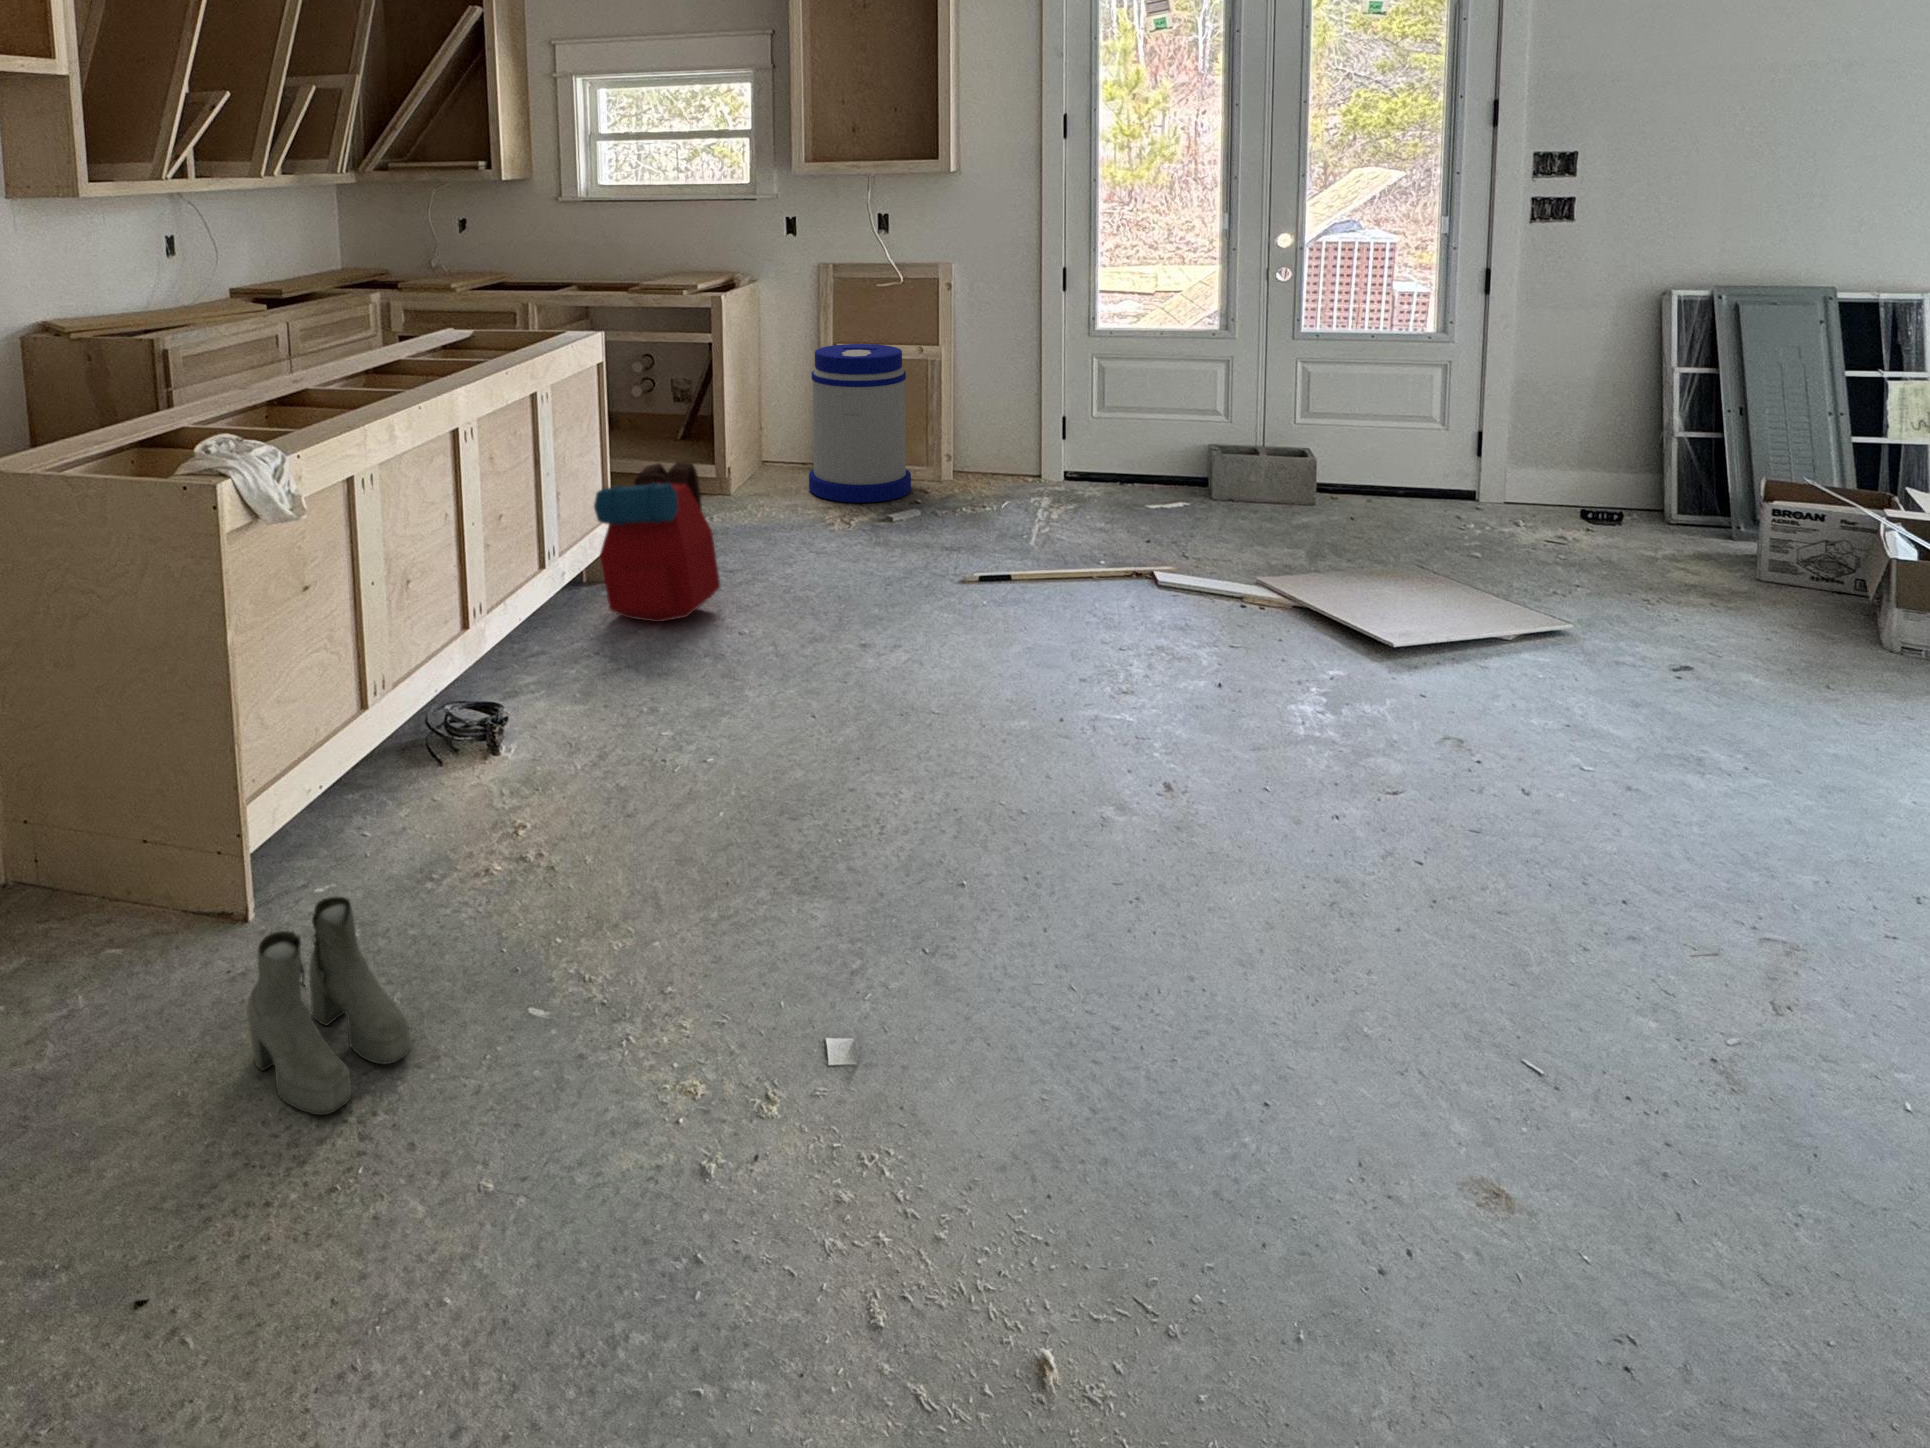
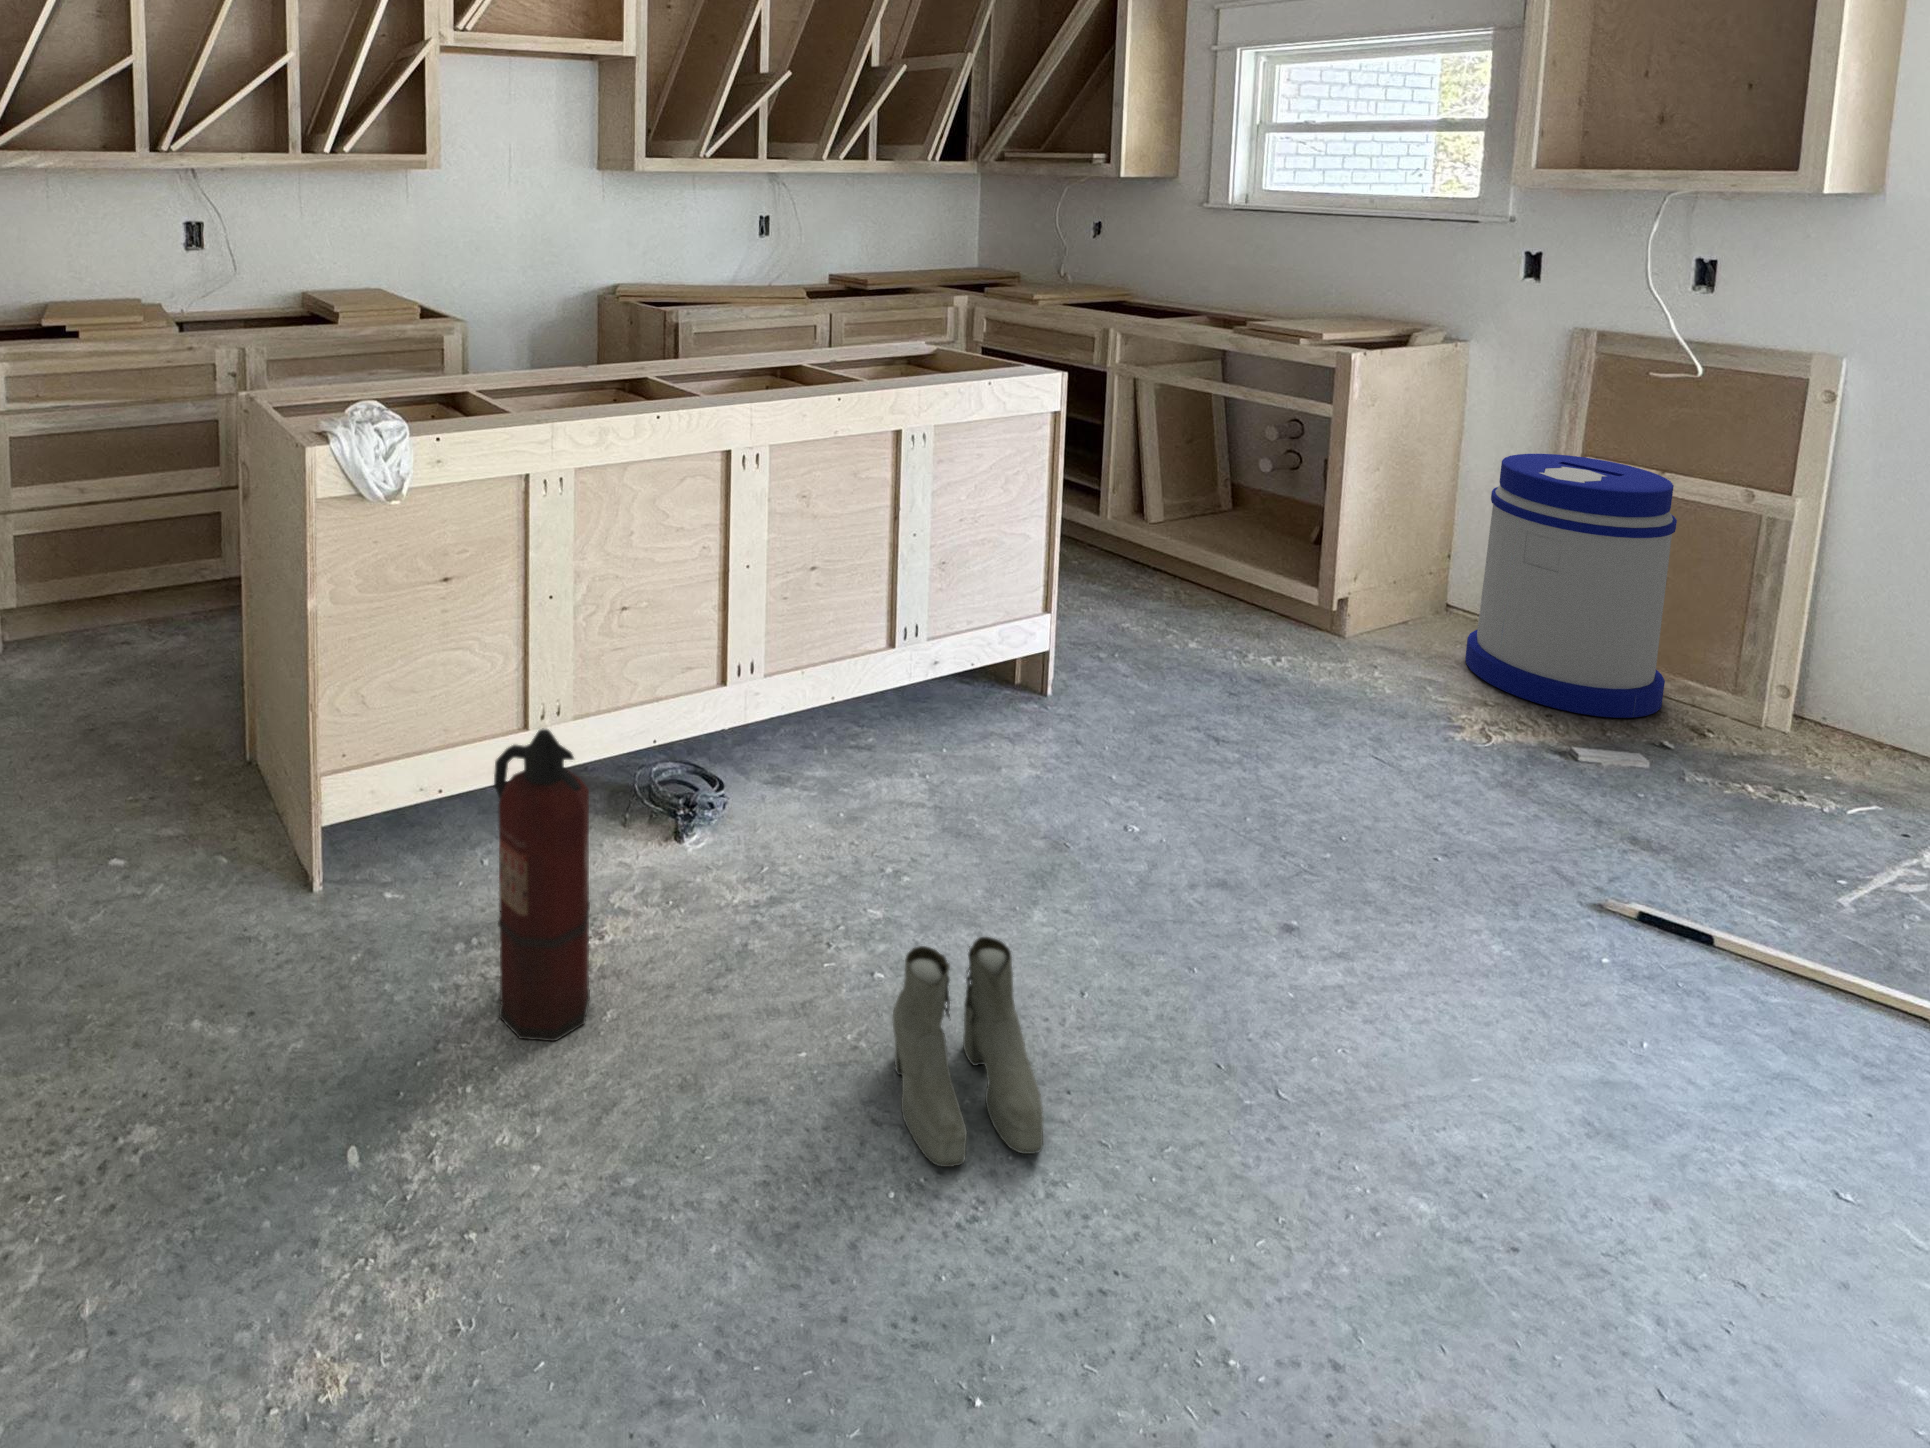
backpack: present [594,462,720,622] -> none [971,558,1142,771]
fire extinguisher: none [475,631,582,888] -> present [494,728,590,1041]
boots: present [247,897,411,1115] -> present [893,937,1044,1167]

